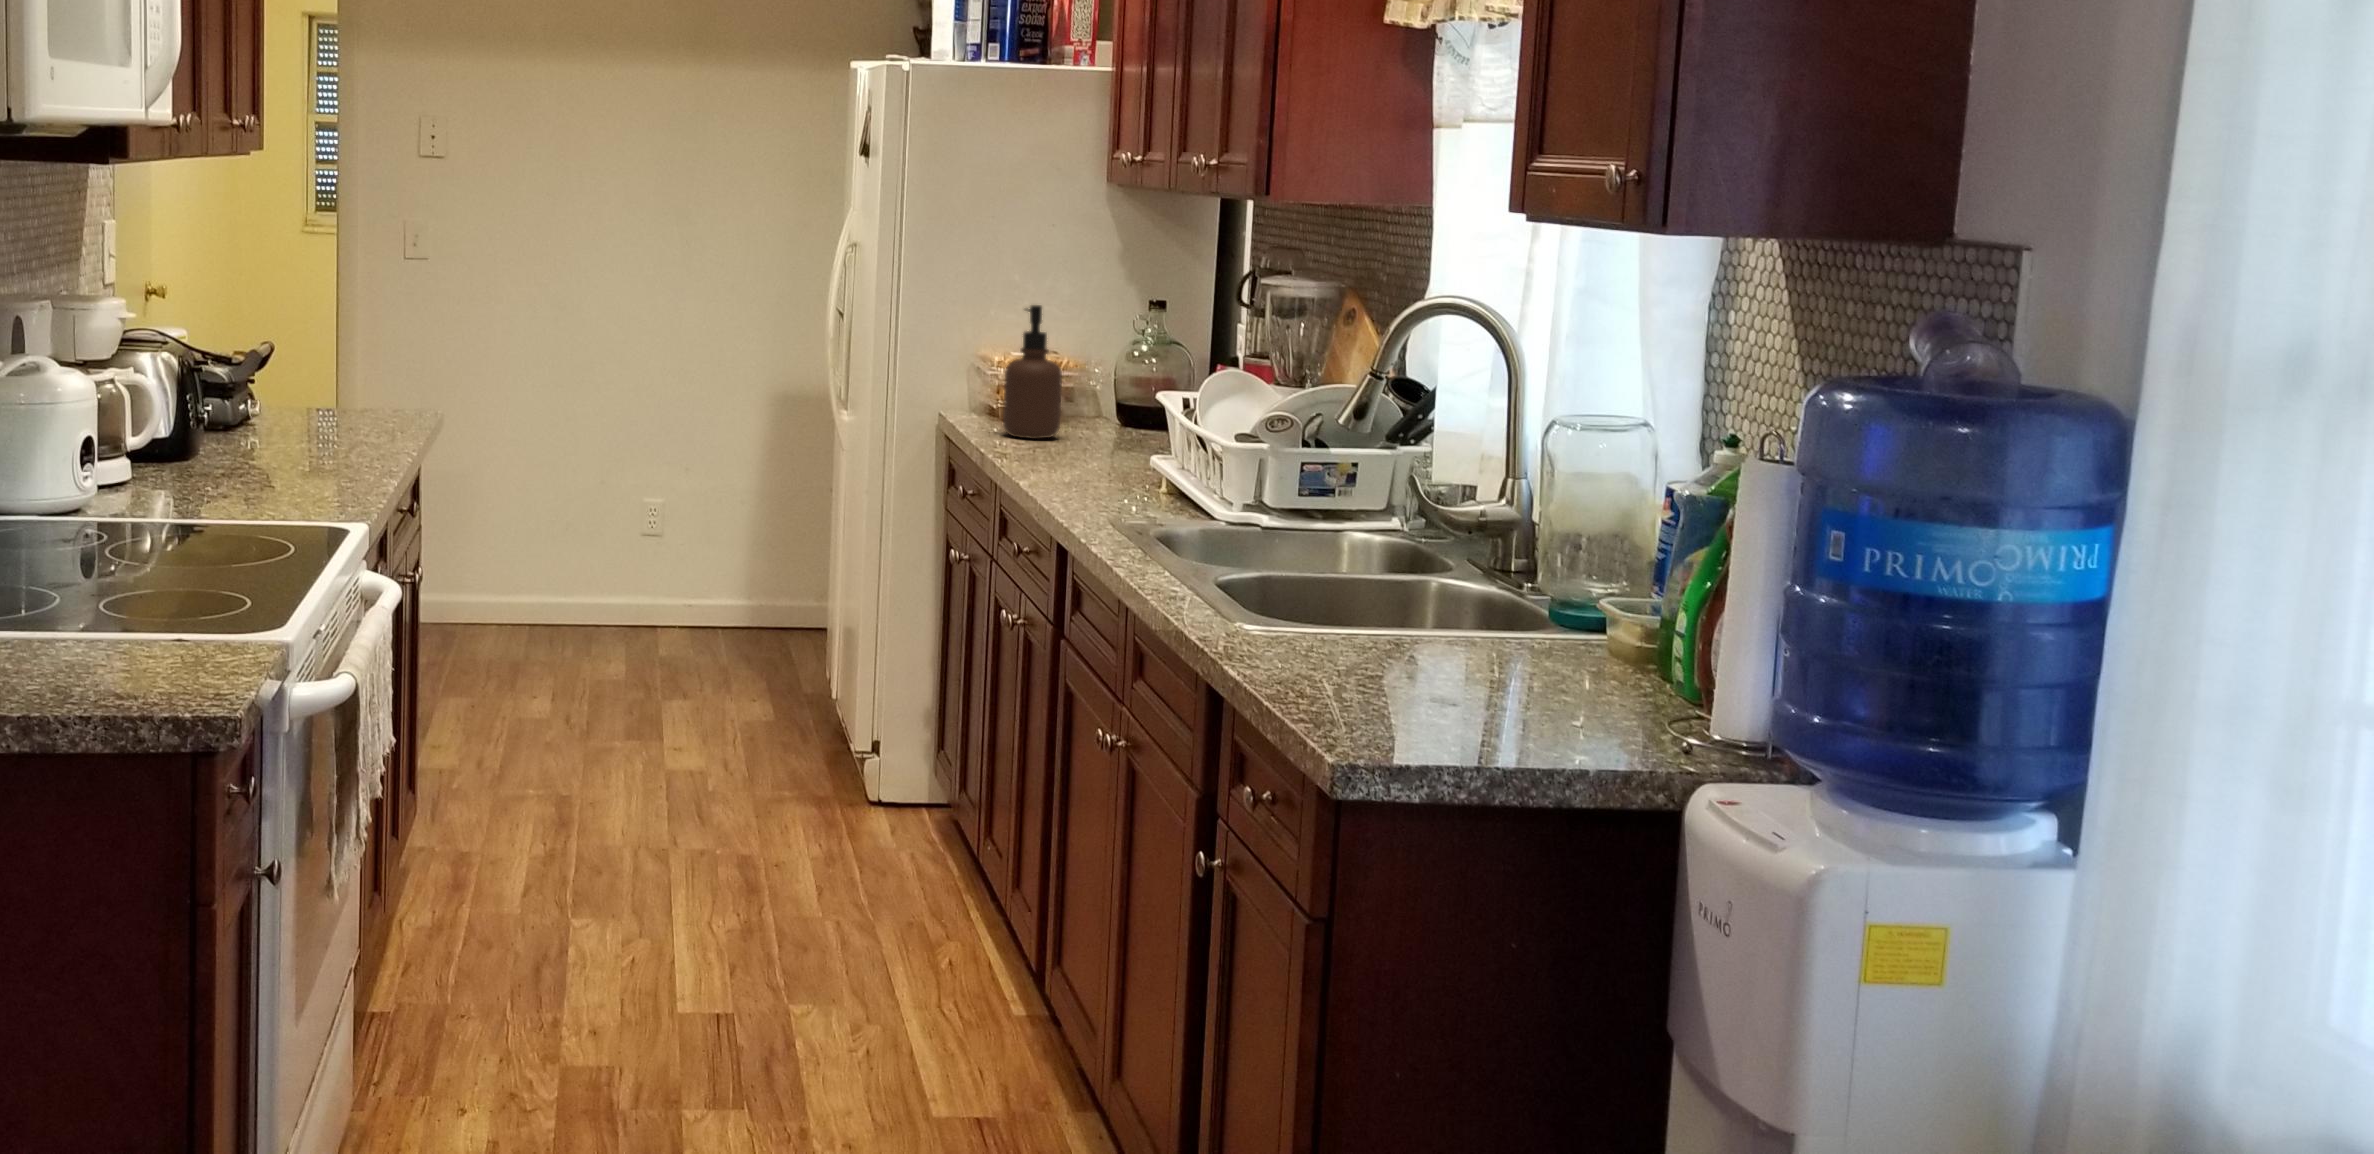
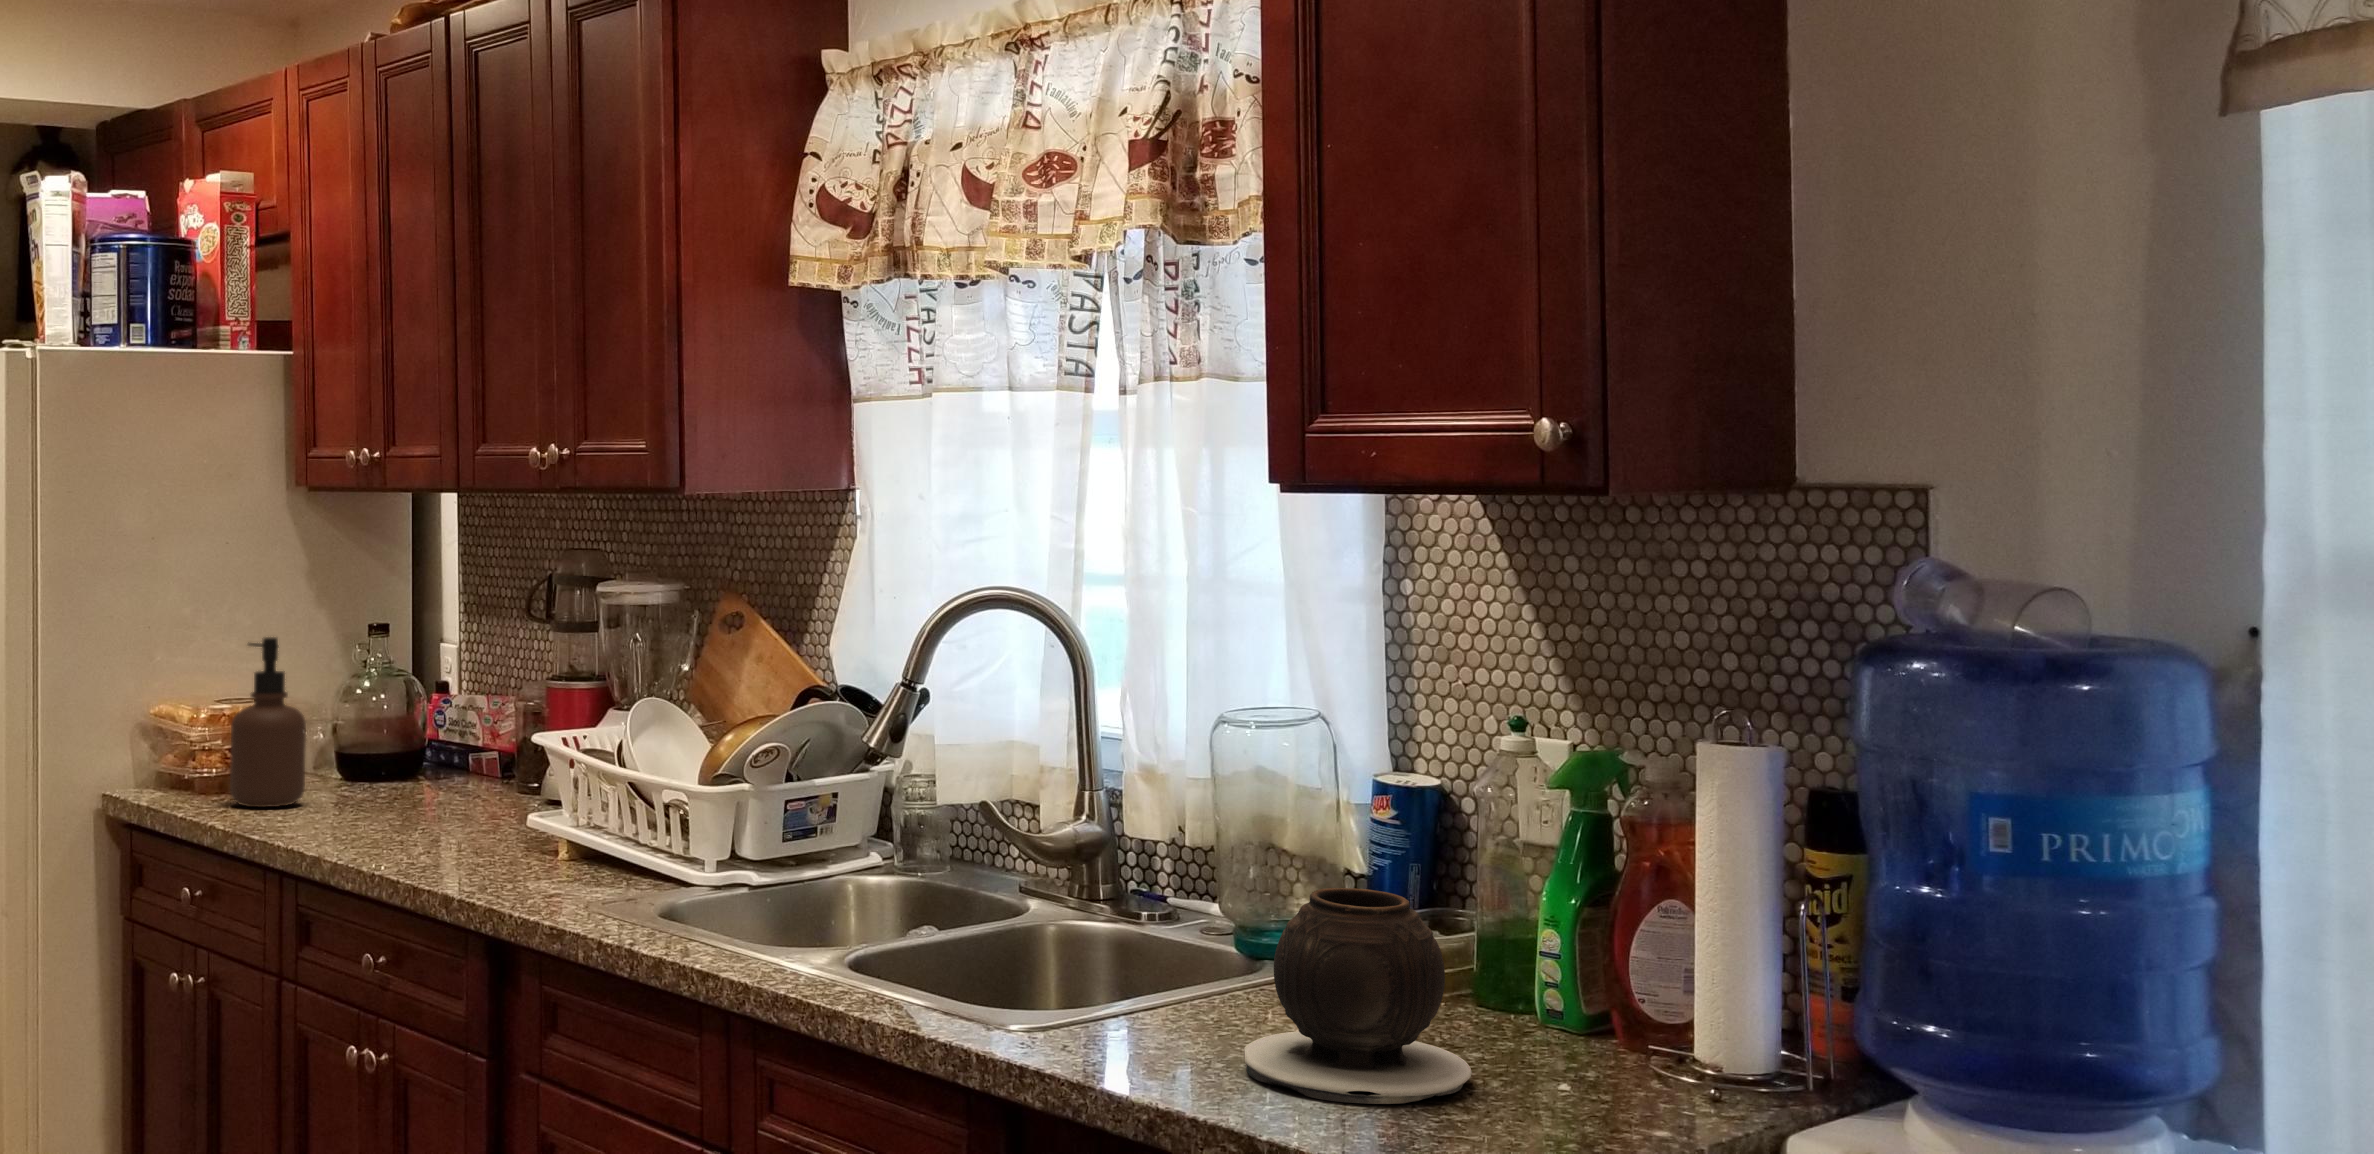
vase: none [1333,542,1508,701] -> present [1244,888,1472,1104]

